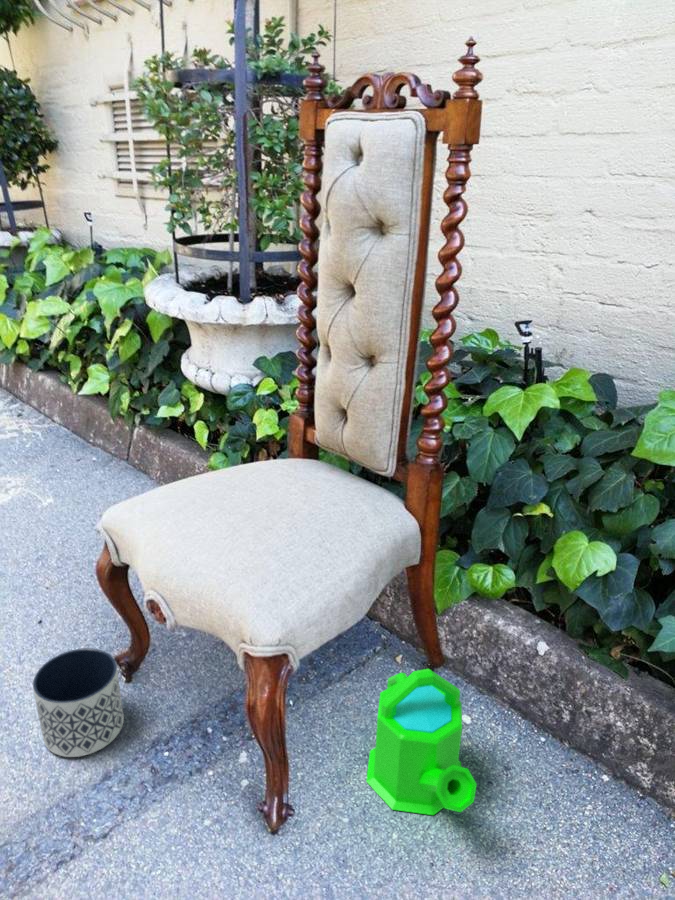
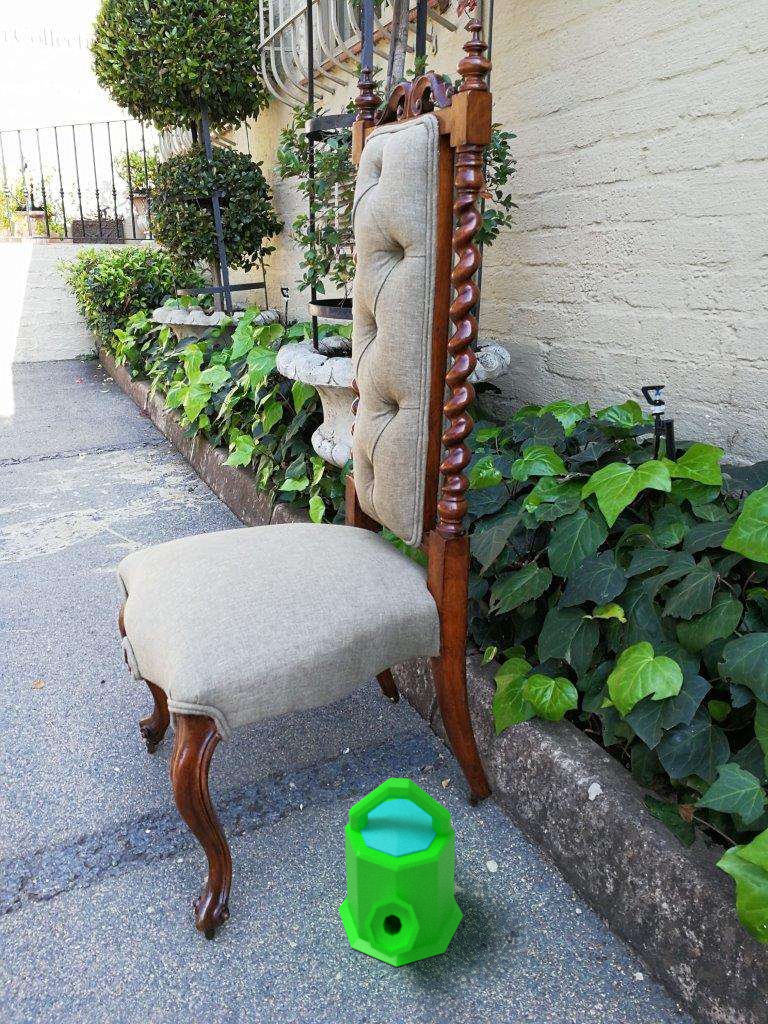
planter: present [33,648,124,757] -> none [32,703,129,814]

